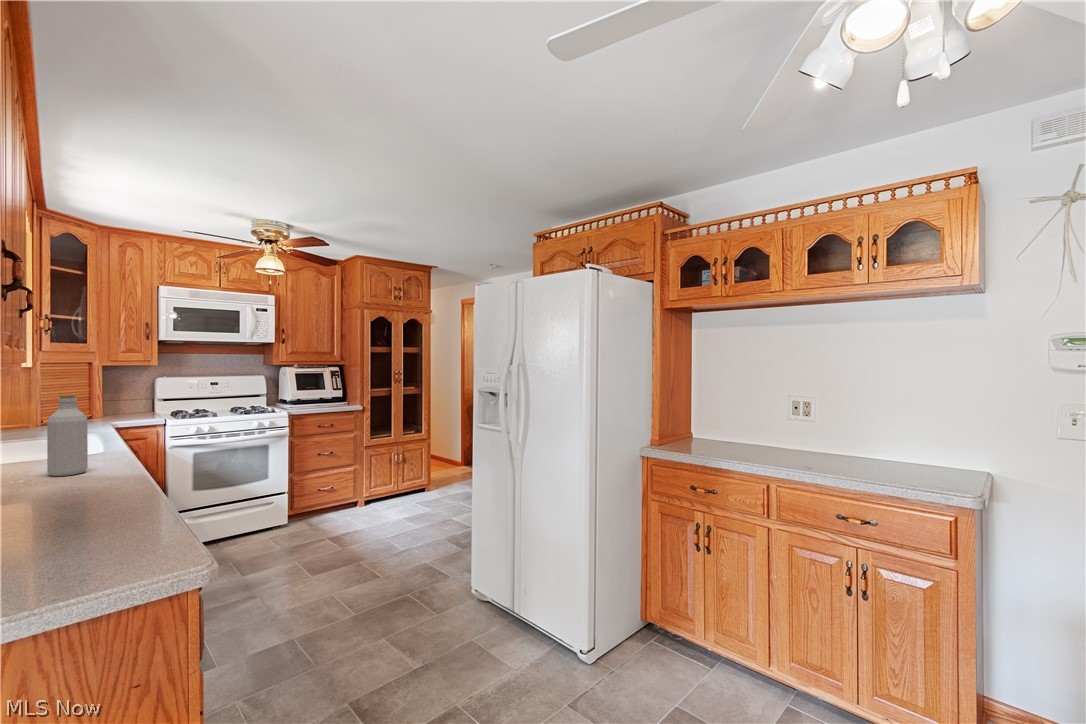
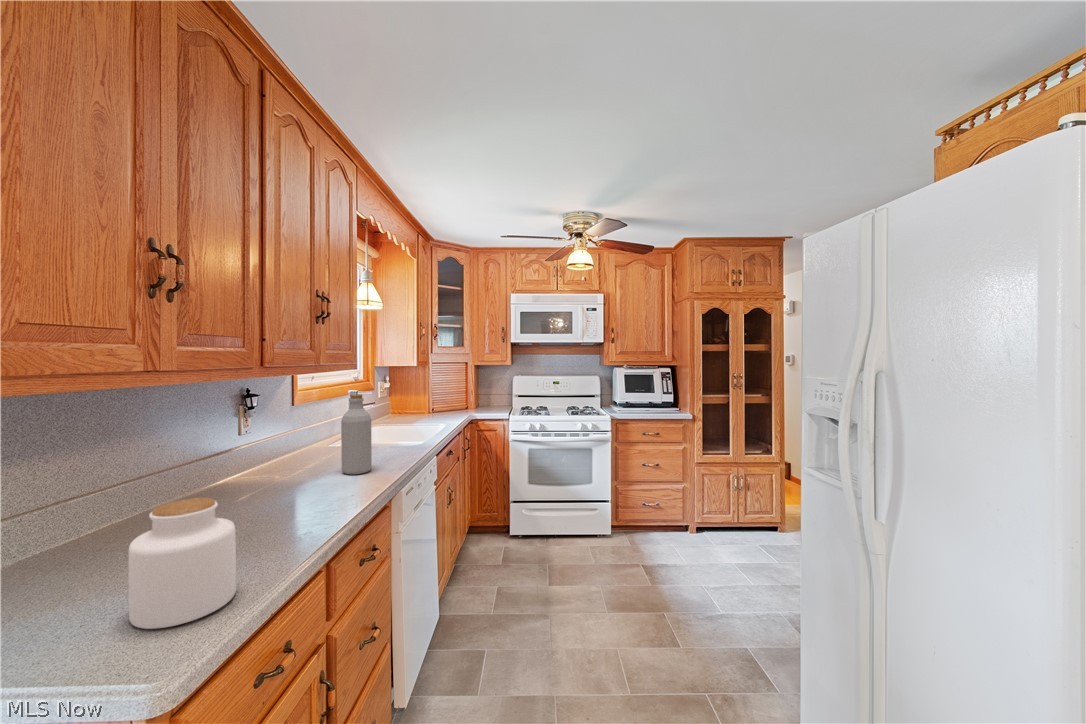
jar: none [66,459,146,544] -> present [129,498,236,629]

